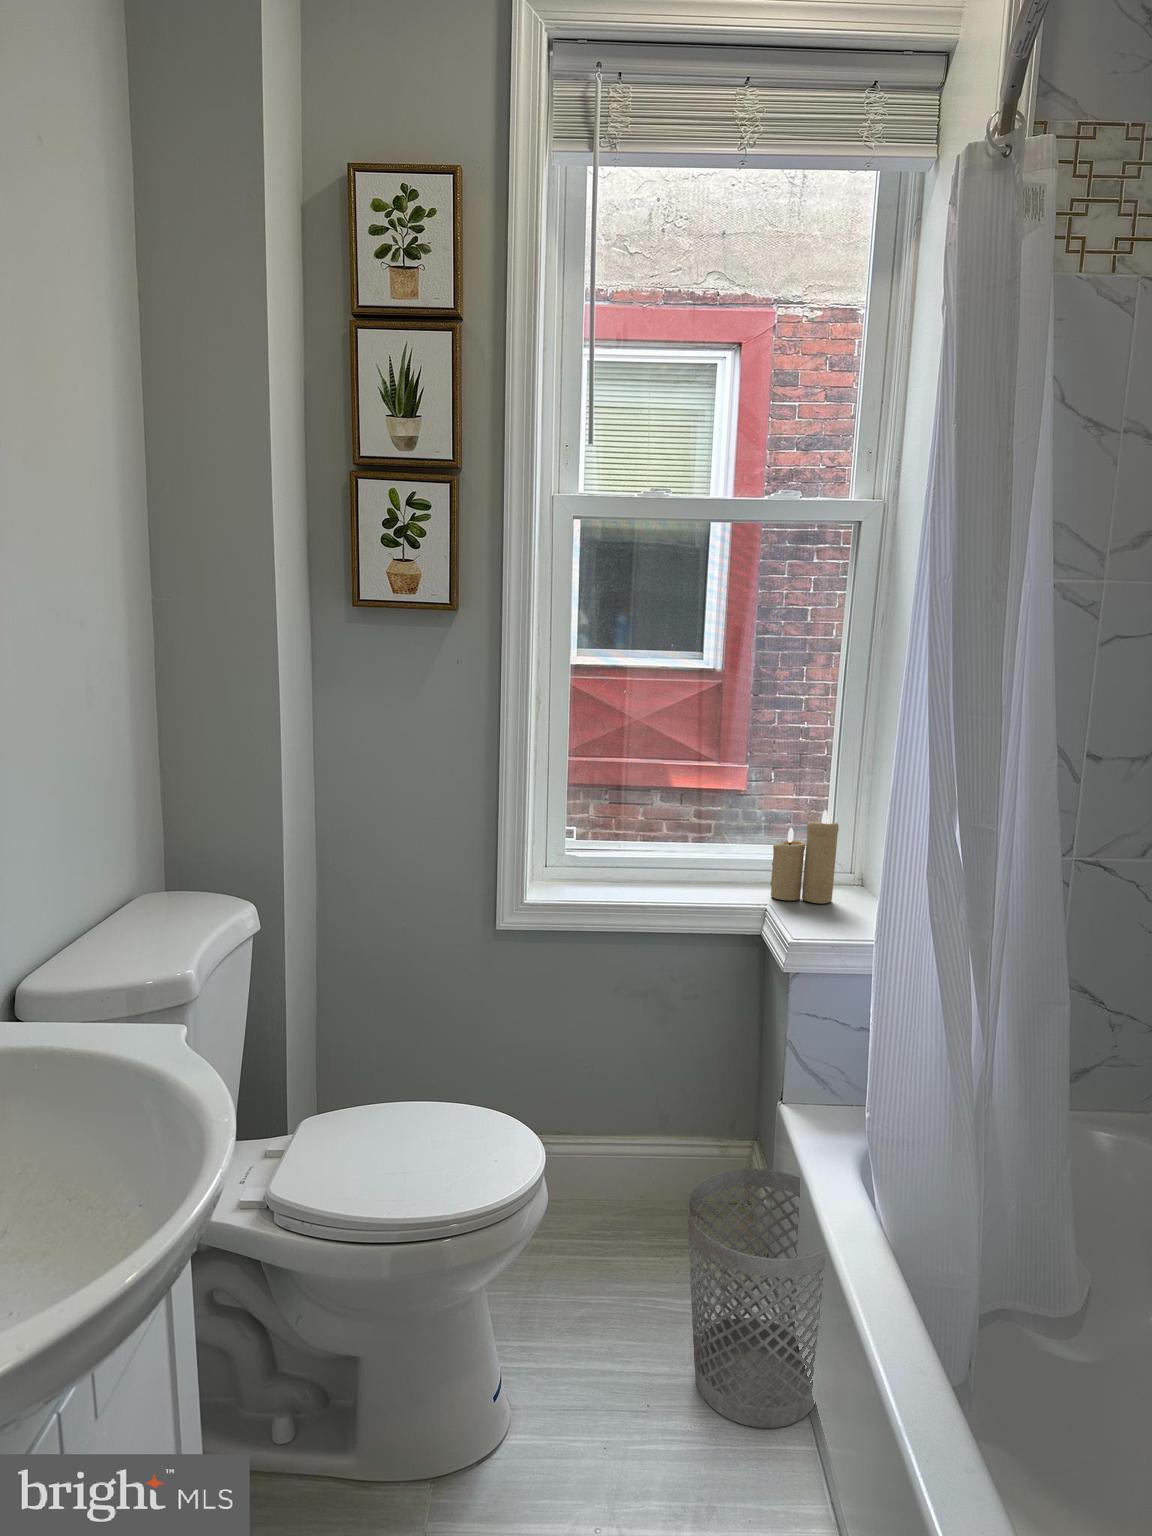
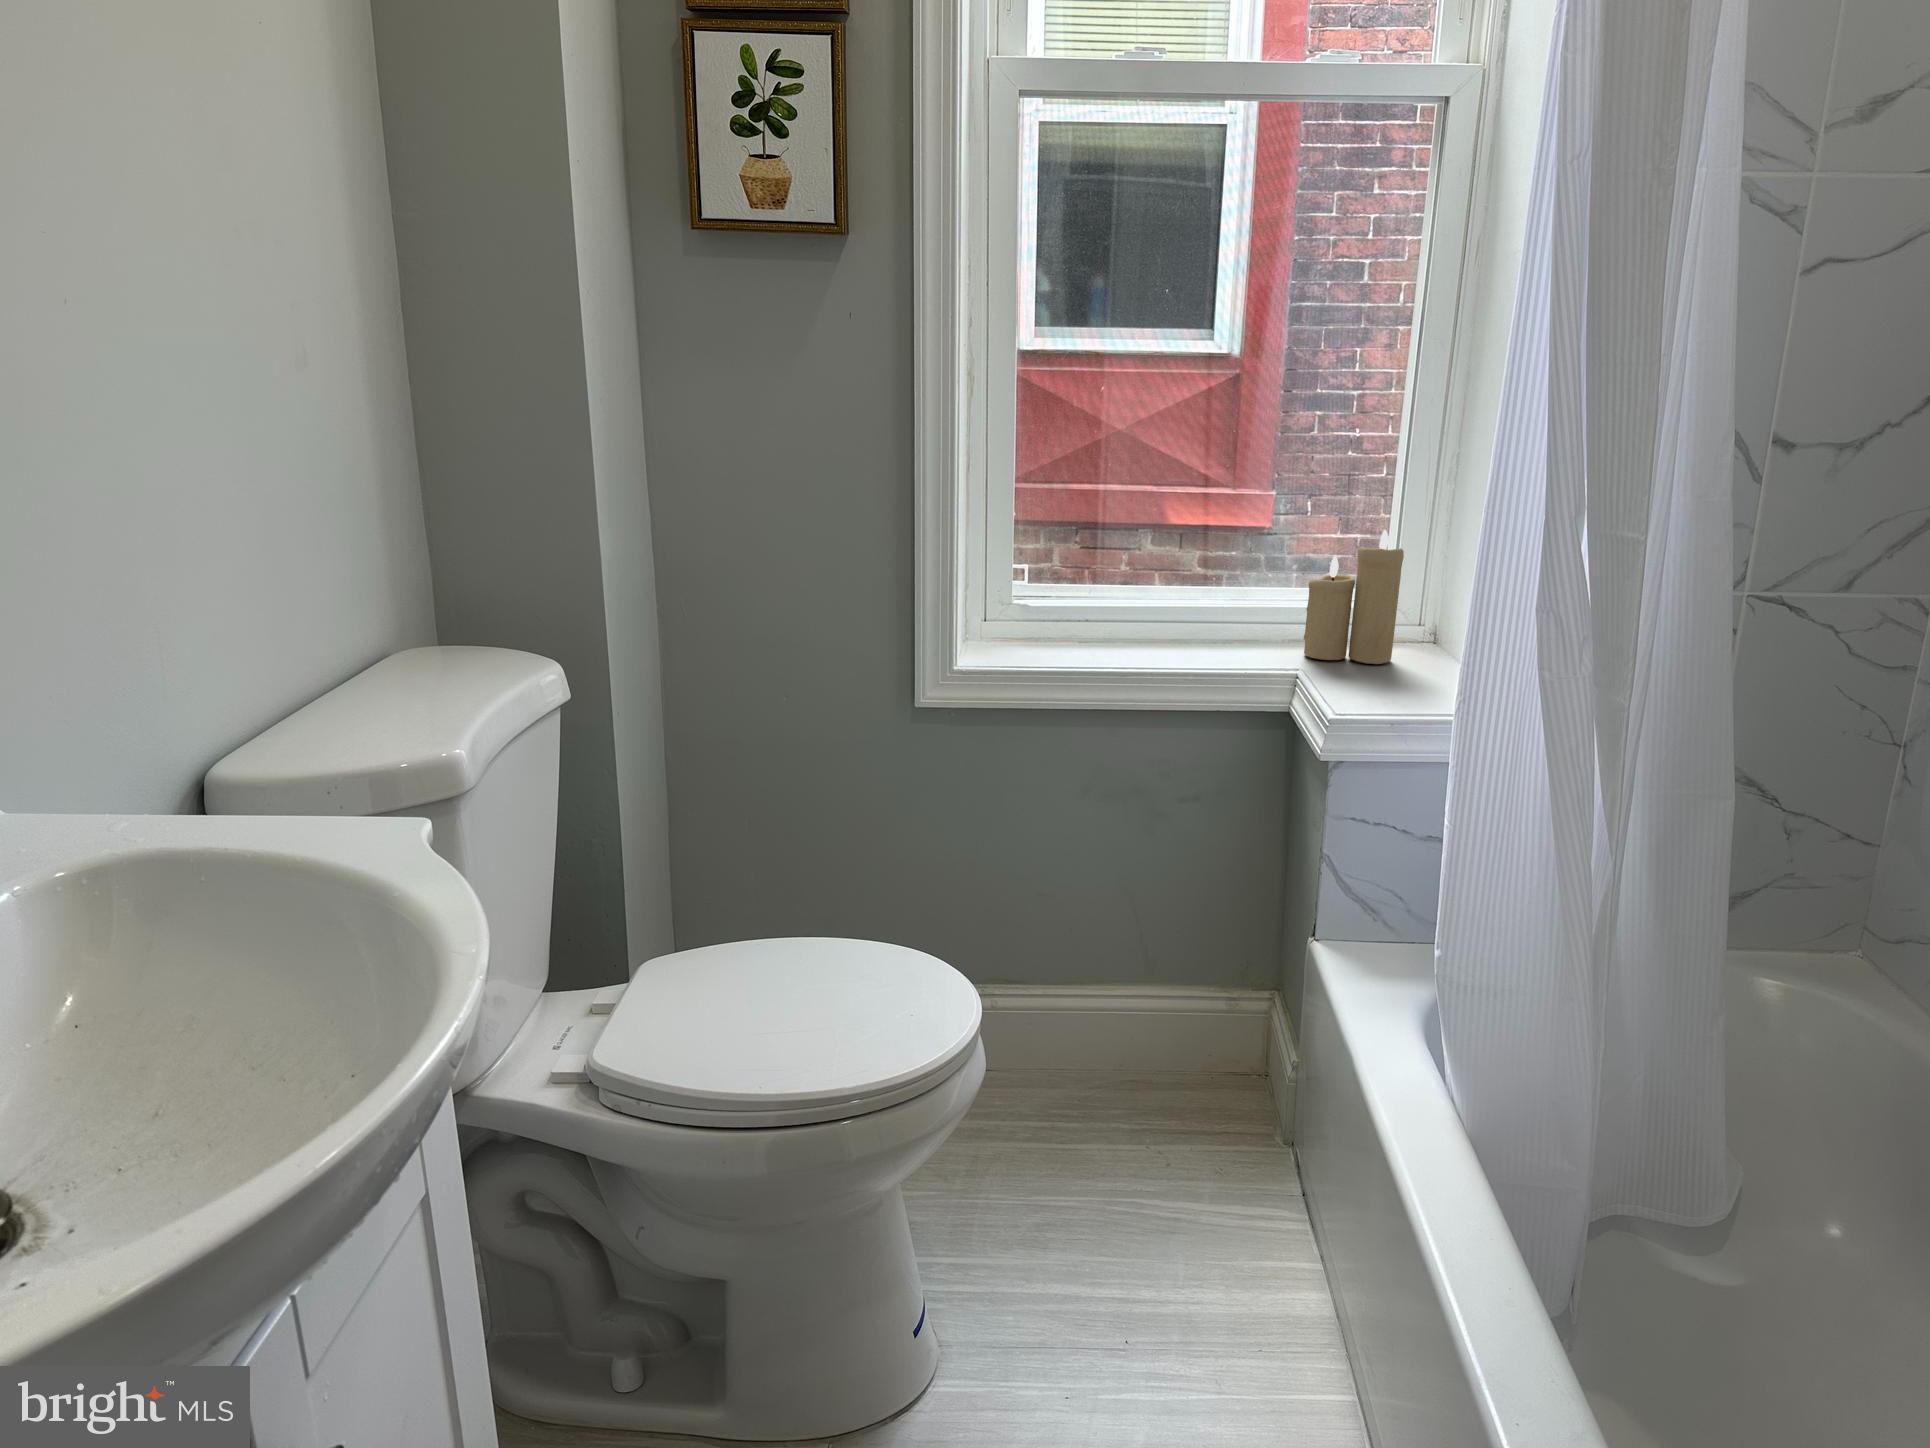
wastebasket: present [687,1169,825,1428] -> none [1181,1028,1403,1370]

